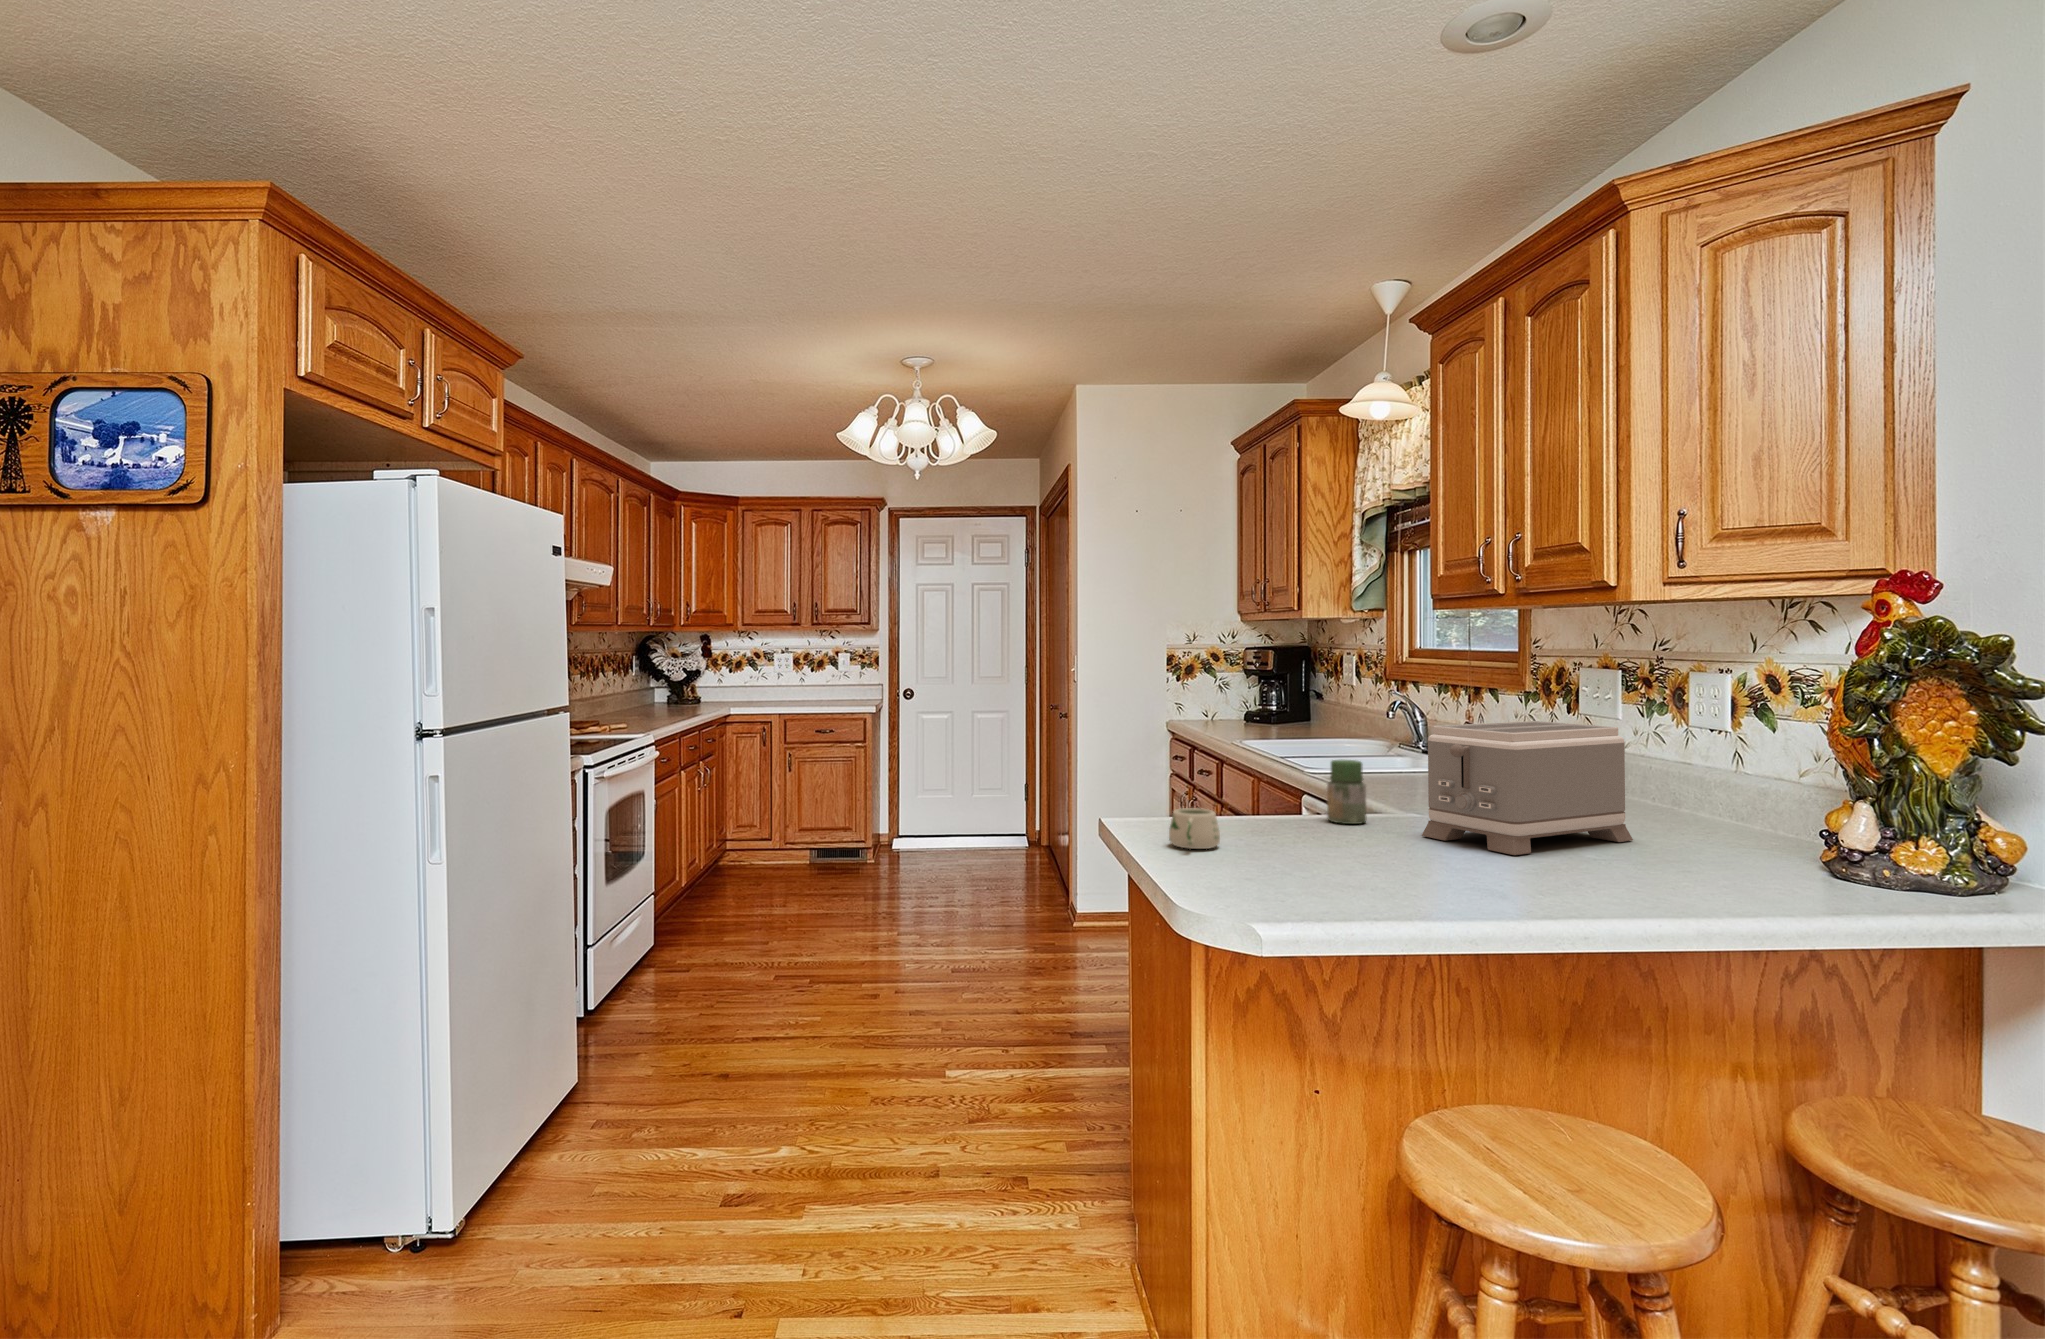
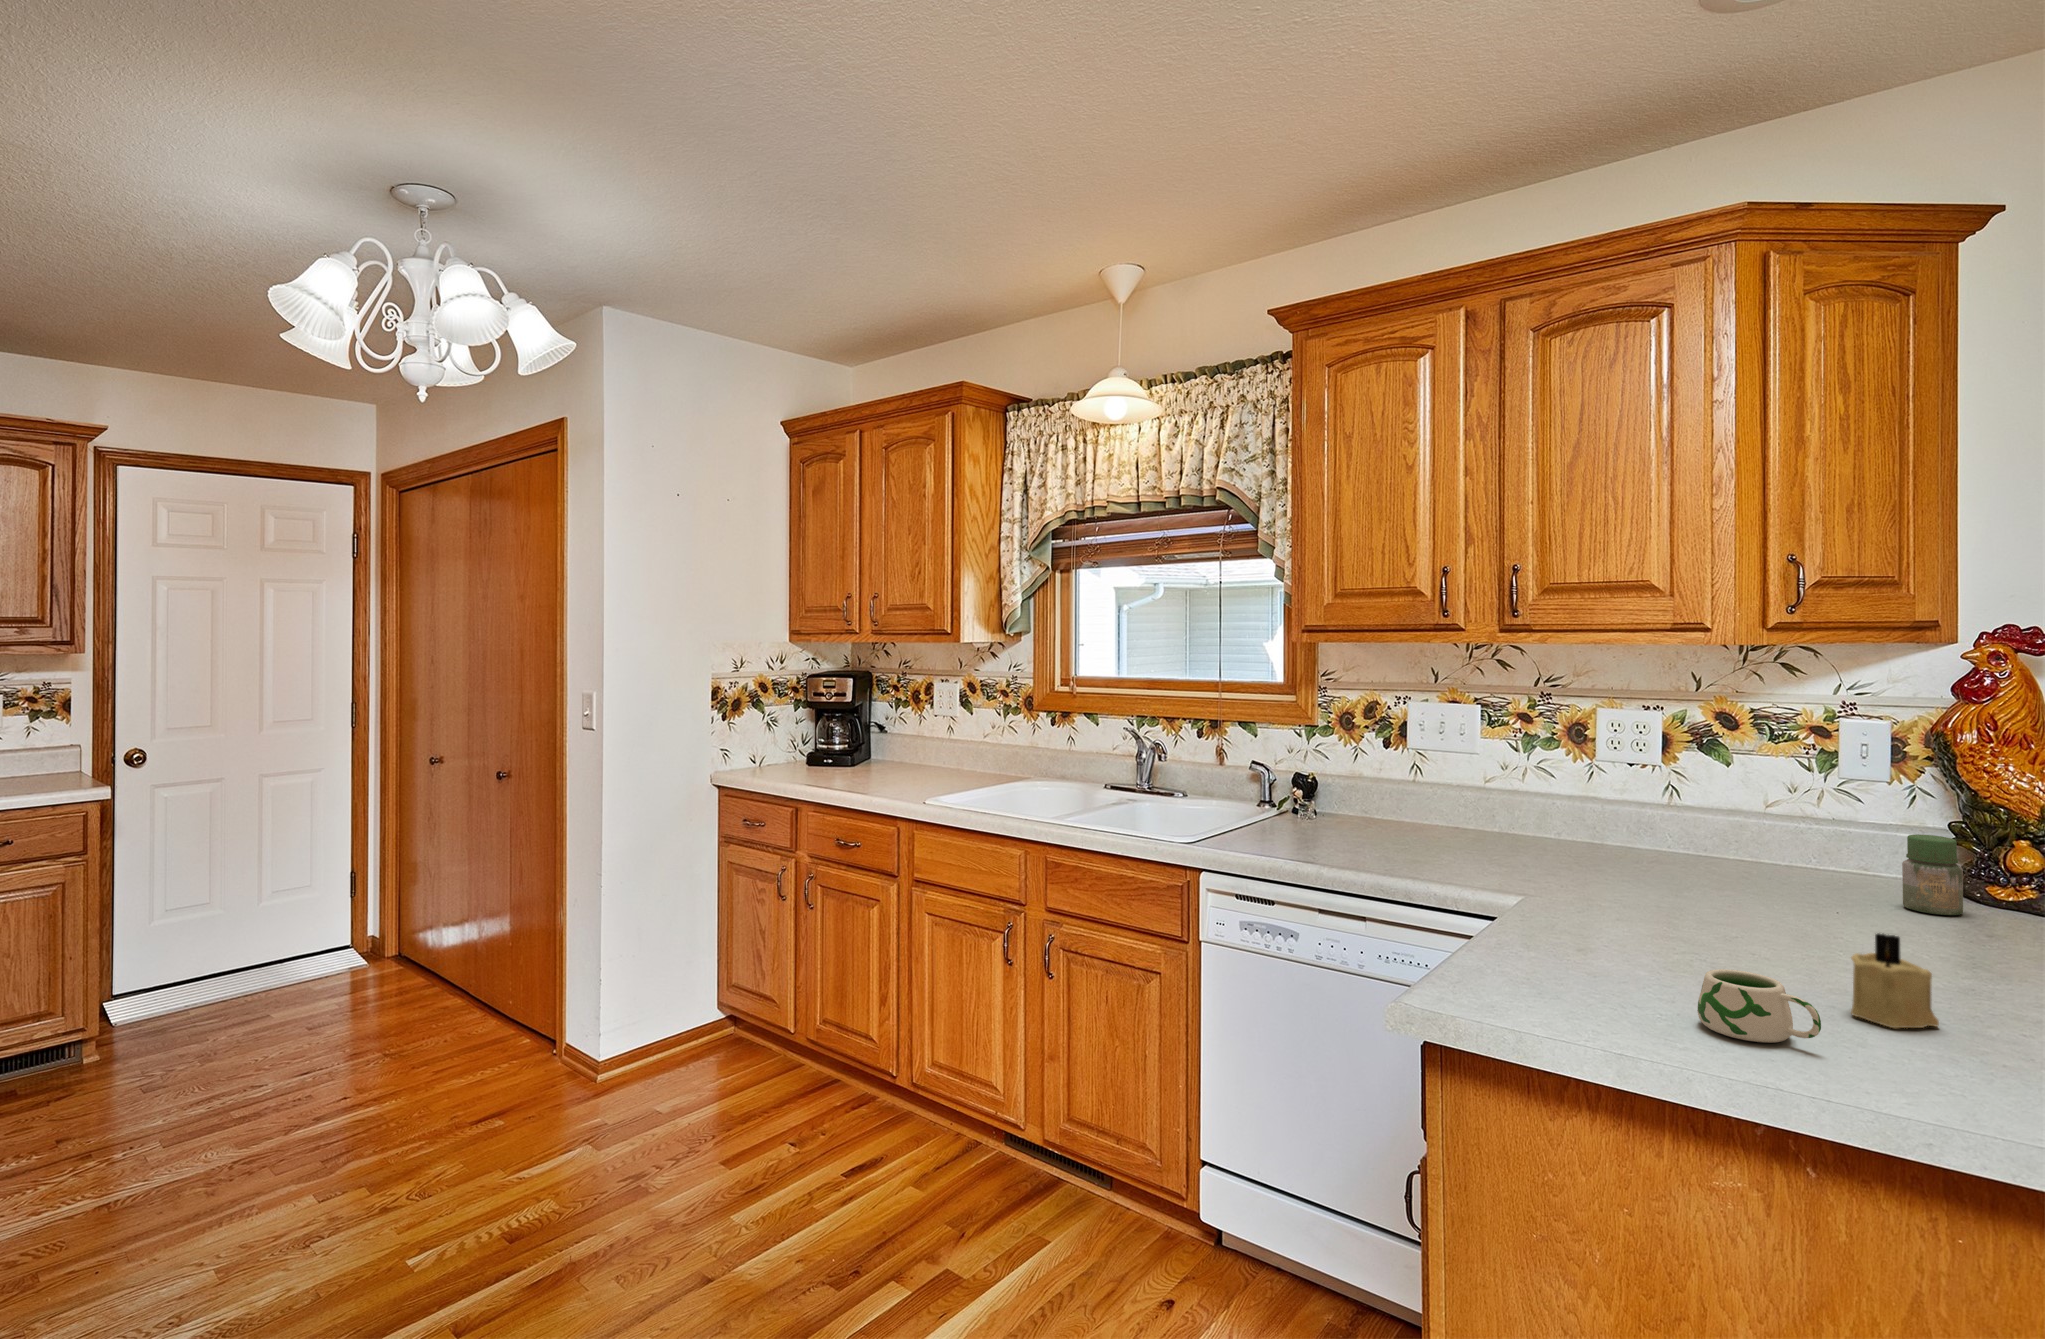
toaster: present [1422,721,1633,855] -> none [1643,776,1861,945]
jar: present [1327,760,1366,824] -> present [1902,834,1963,915]
candle: none [1286,799,1333,865] -> present [1851,933,1939,1028]

